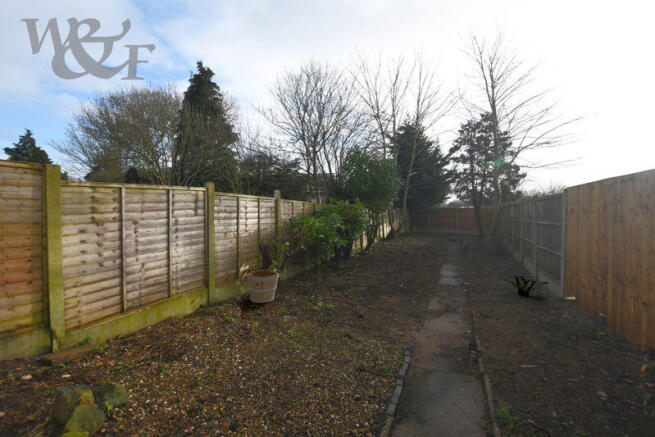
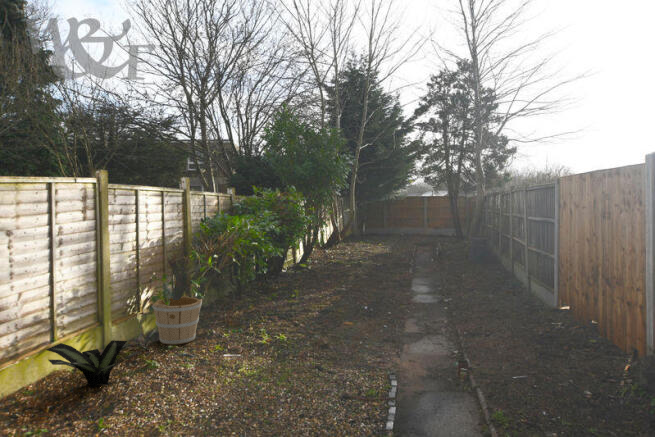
potted plant: present [505,276,549,296] -> present [46,340,140,388]

